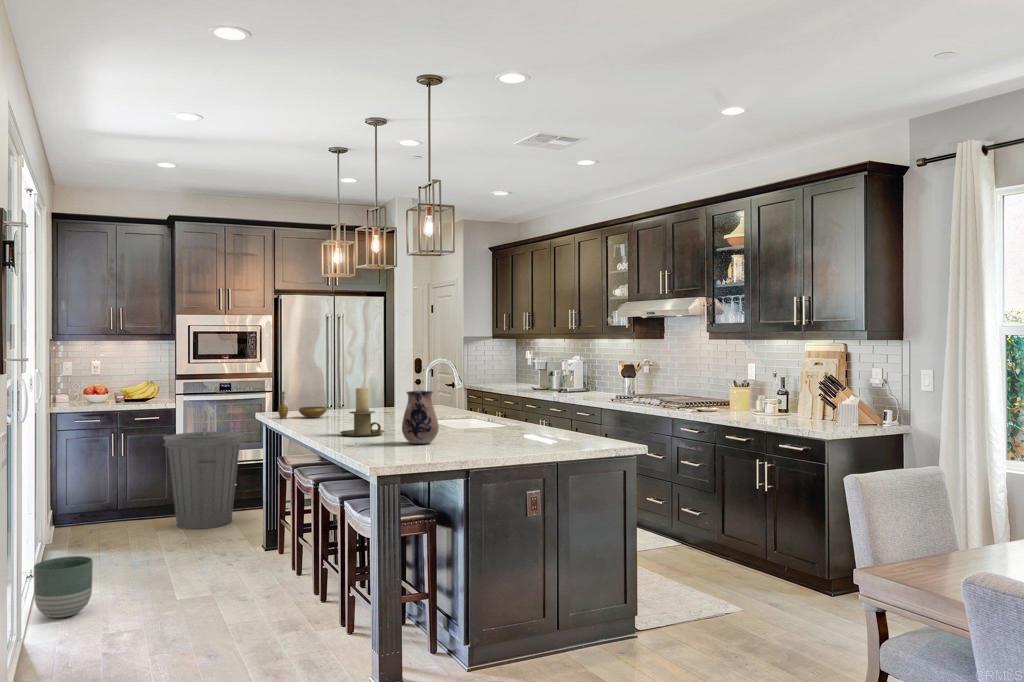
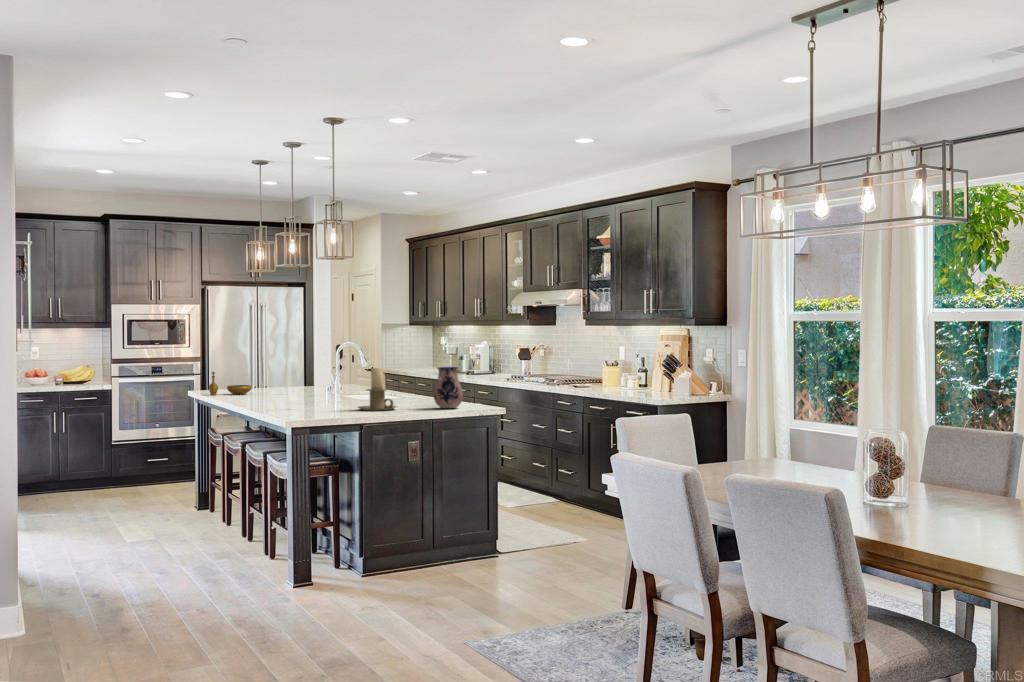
candle holder: present [340,388,385,437] -> present [358,368,396,411]
ceramic pitcher: present [402,391,439,444] -> present [434,367,463,408]
trash can: present [163,428,243,529] -> none [102,407,176,497]
planter: present [34,556,93,618] -> none [10,506,58,554]

